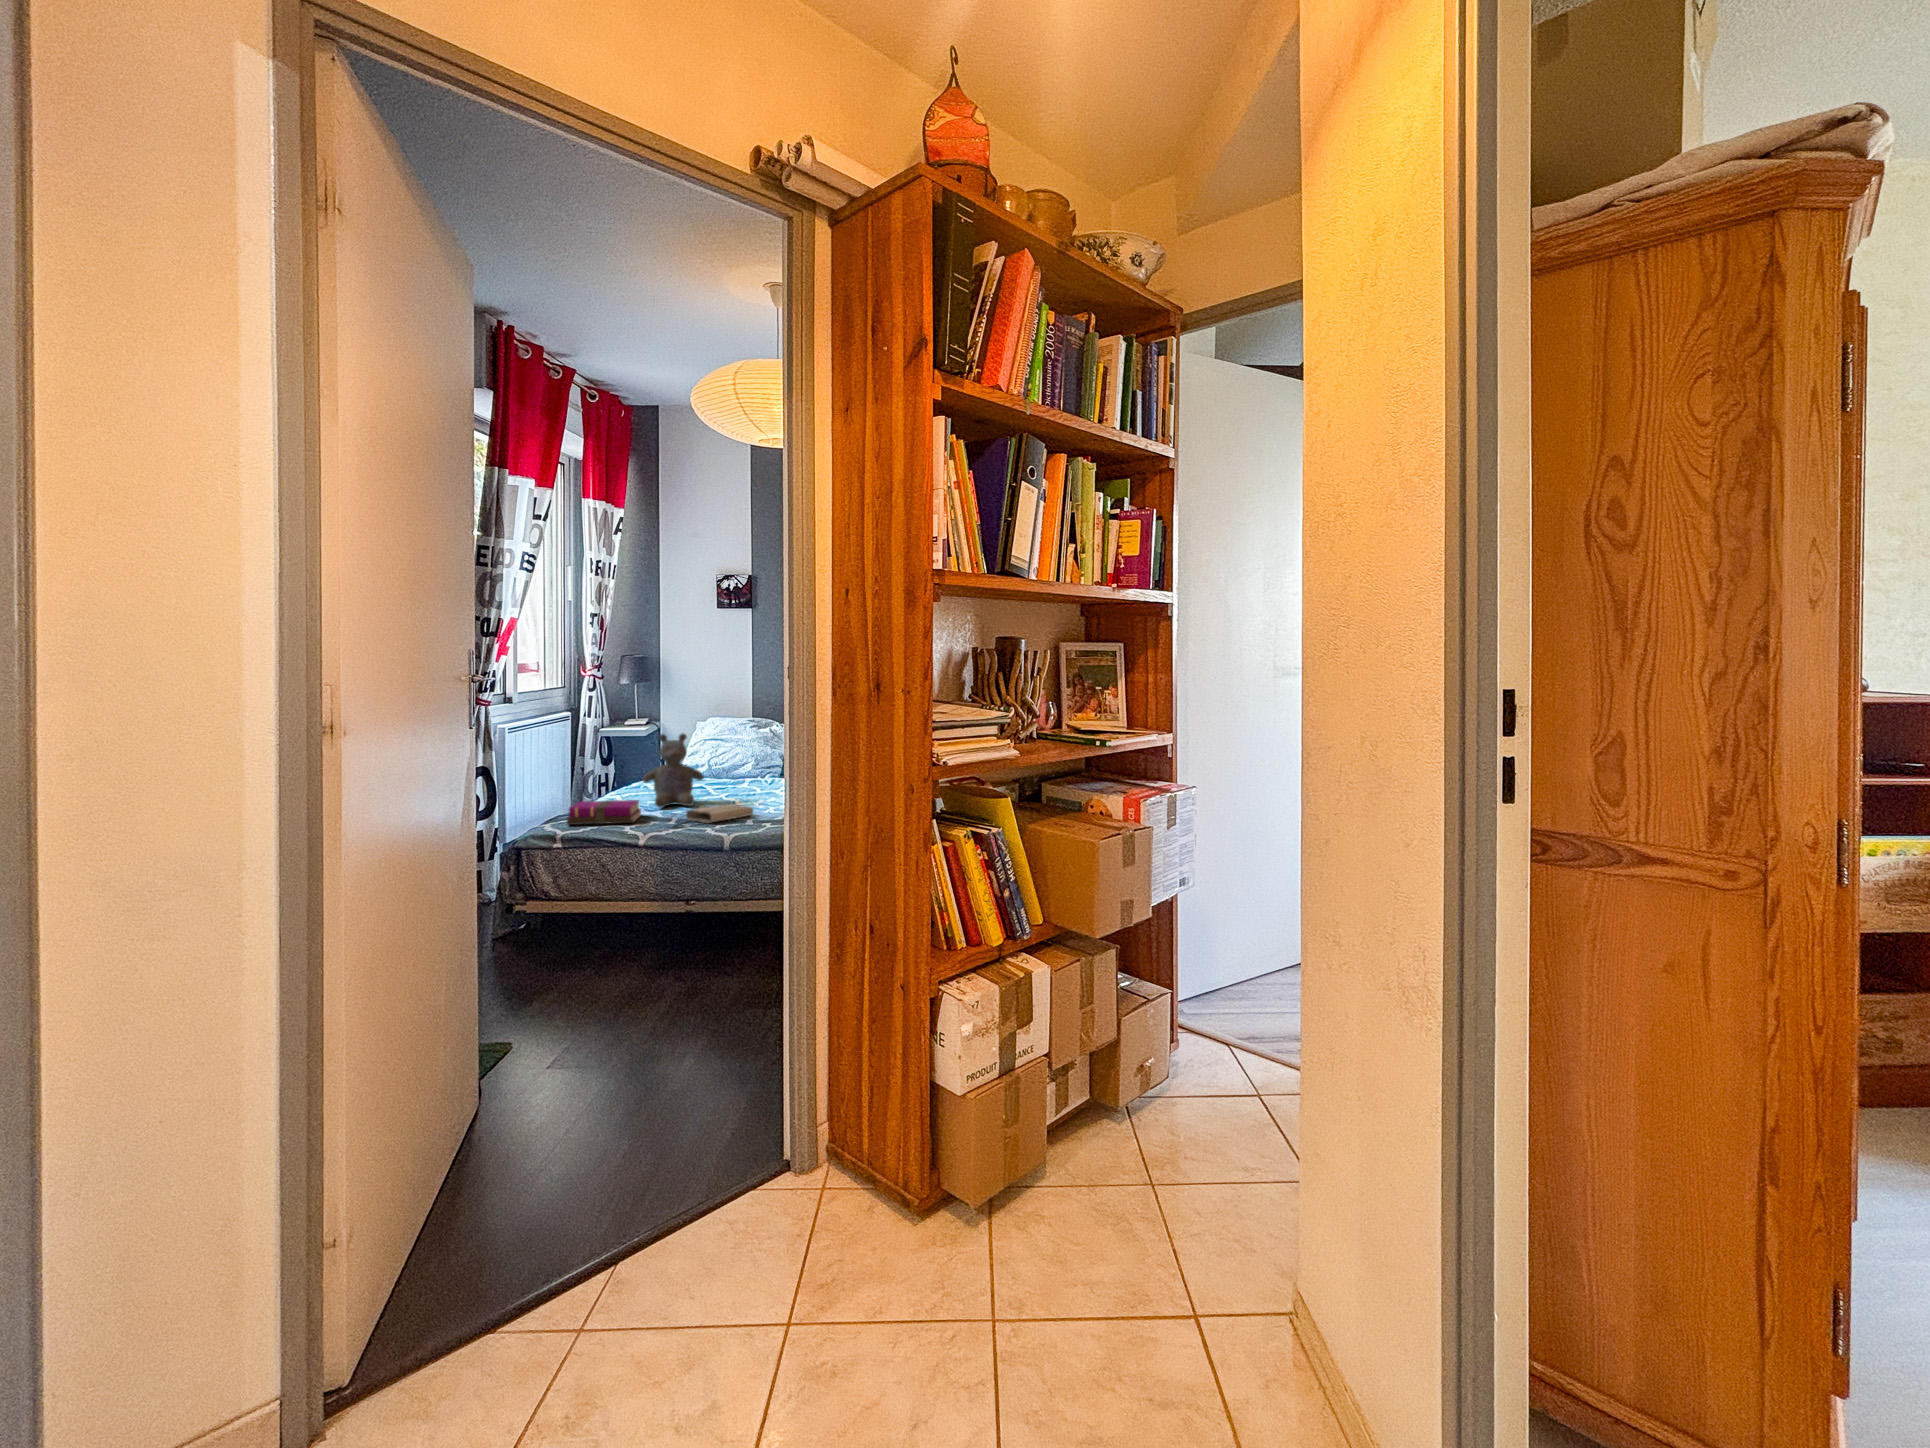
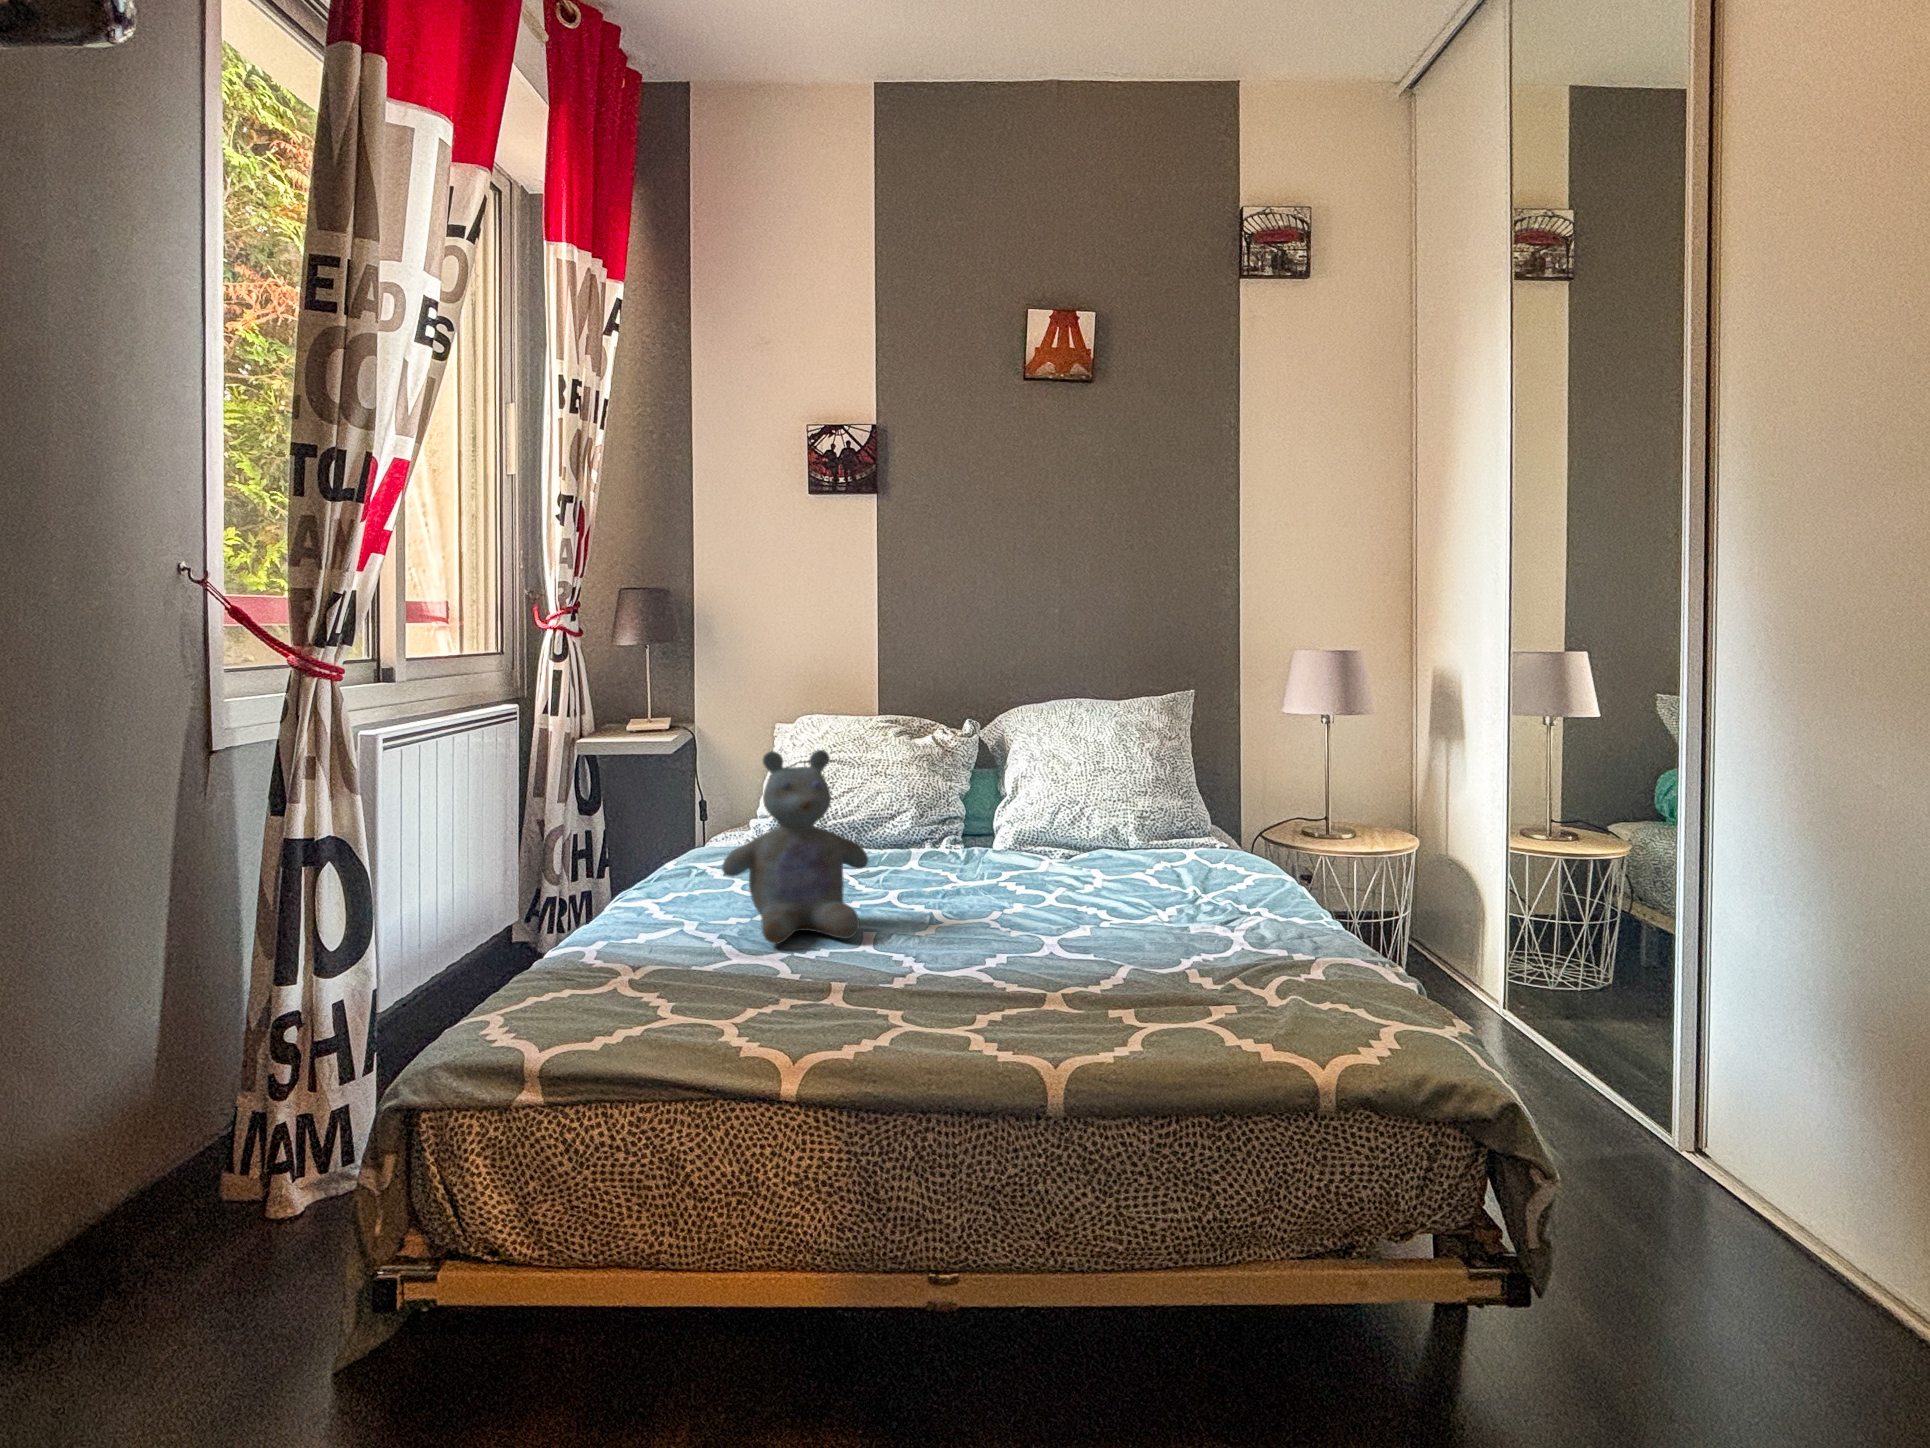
notebook: present [567,800,641,825] -> none [551,931,741,1015]
tote bag: present [667,804,753,823] -> none [839,940,1045,1013]

